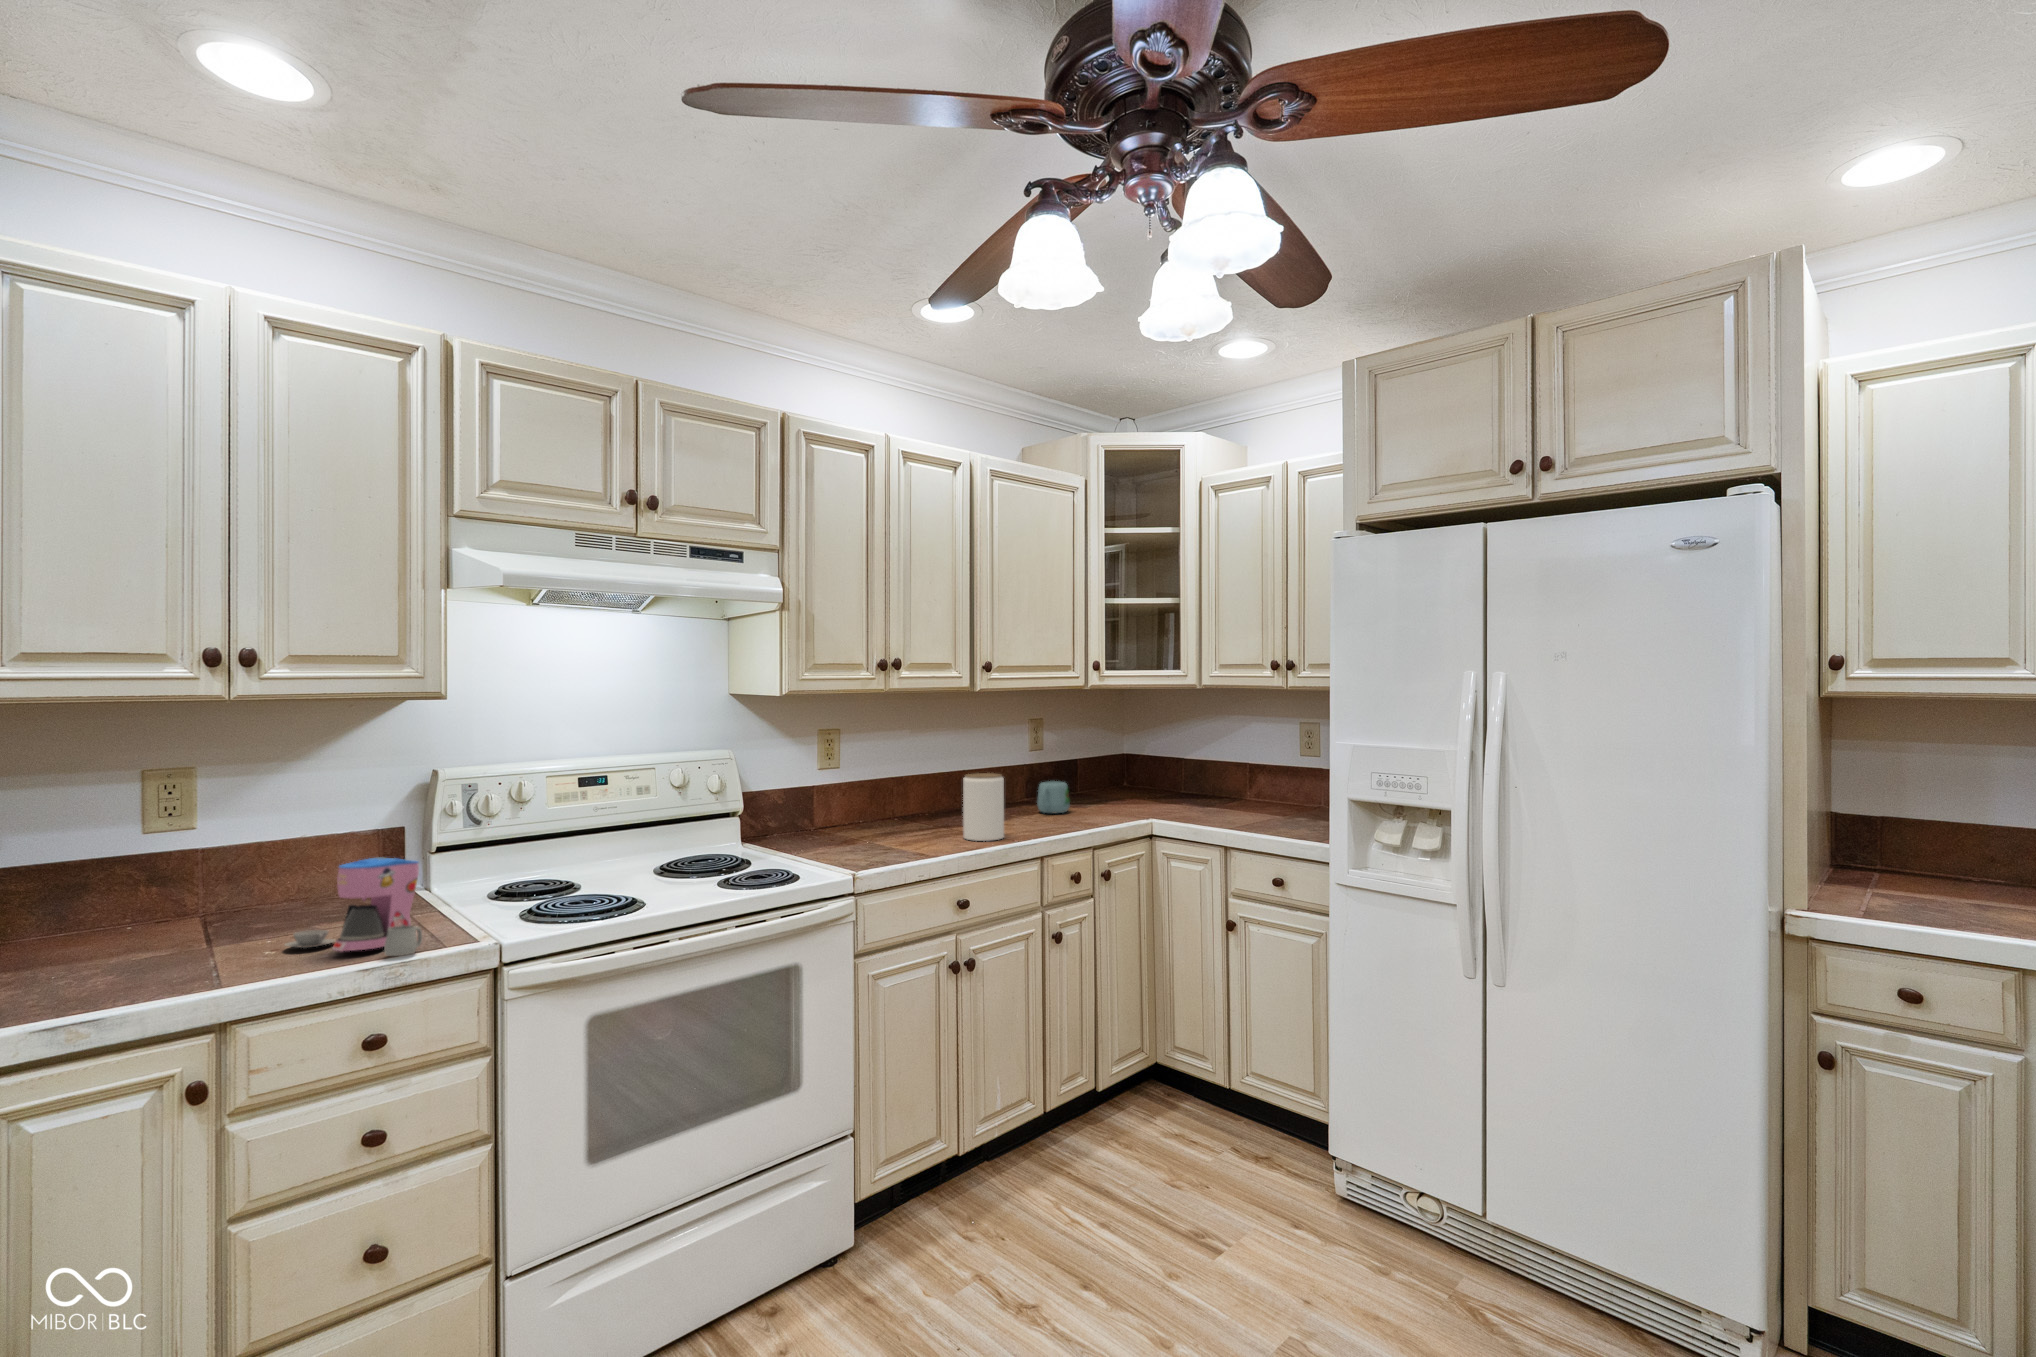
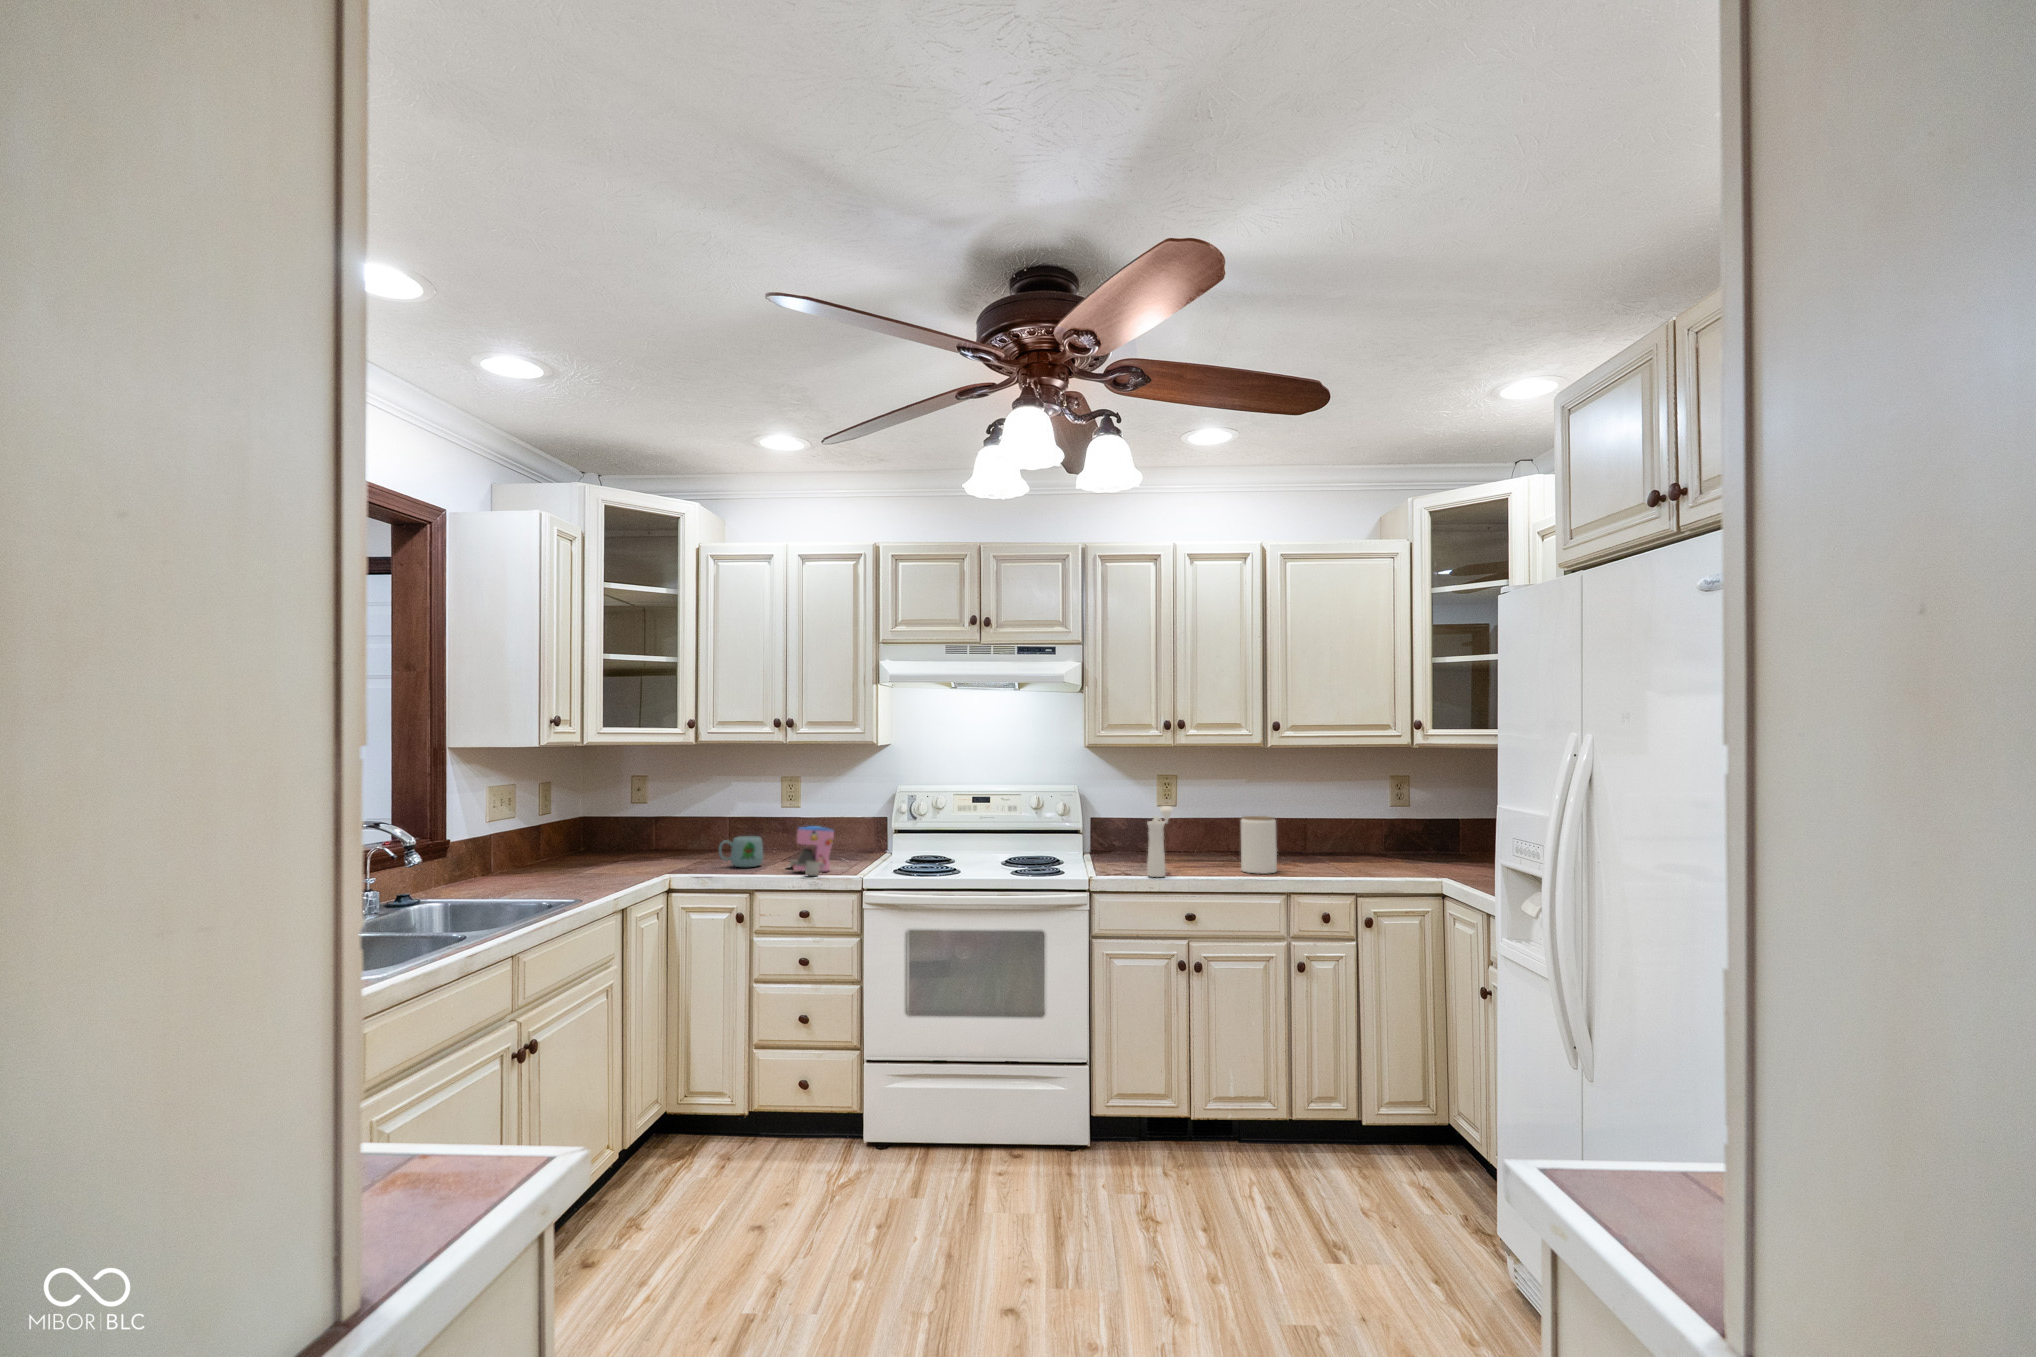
pepper mill: none [885,770,917,862] -> present [1147,806,1173,877]
mug: present [1037,781,1070,813] -> present [719,836,763,867]

